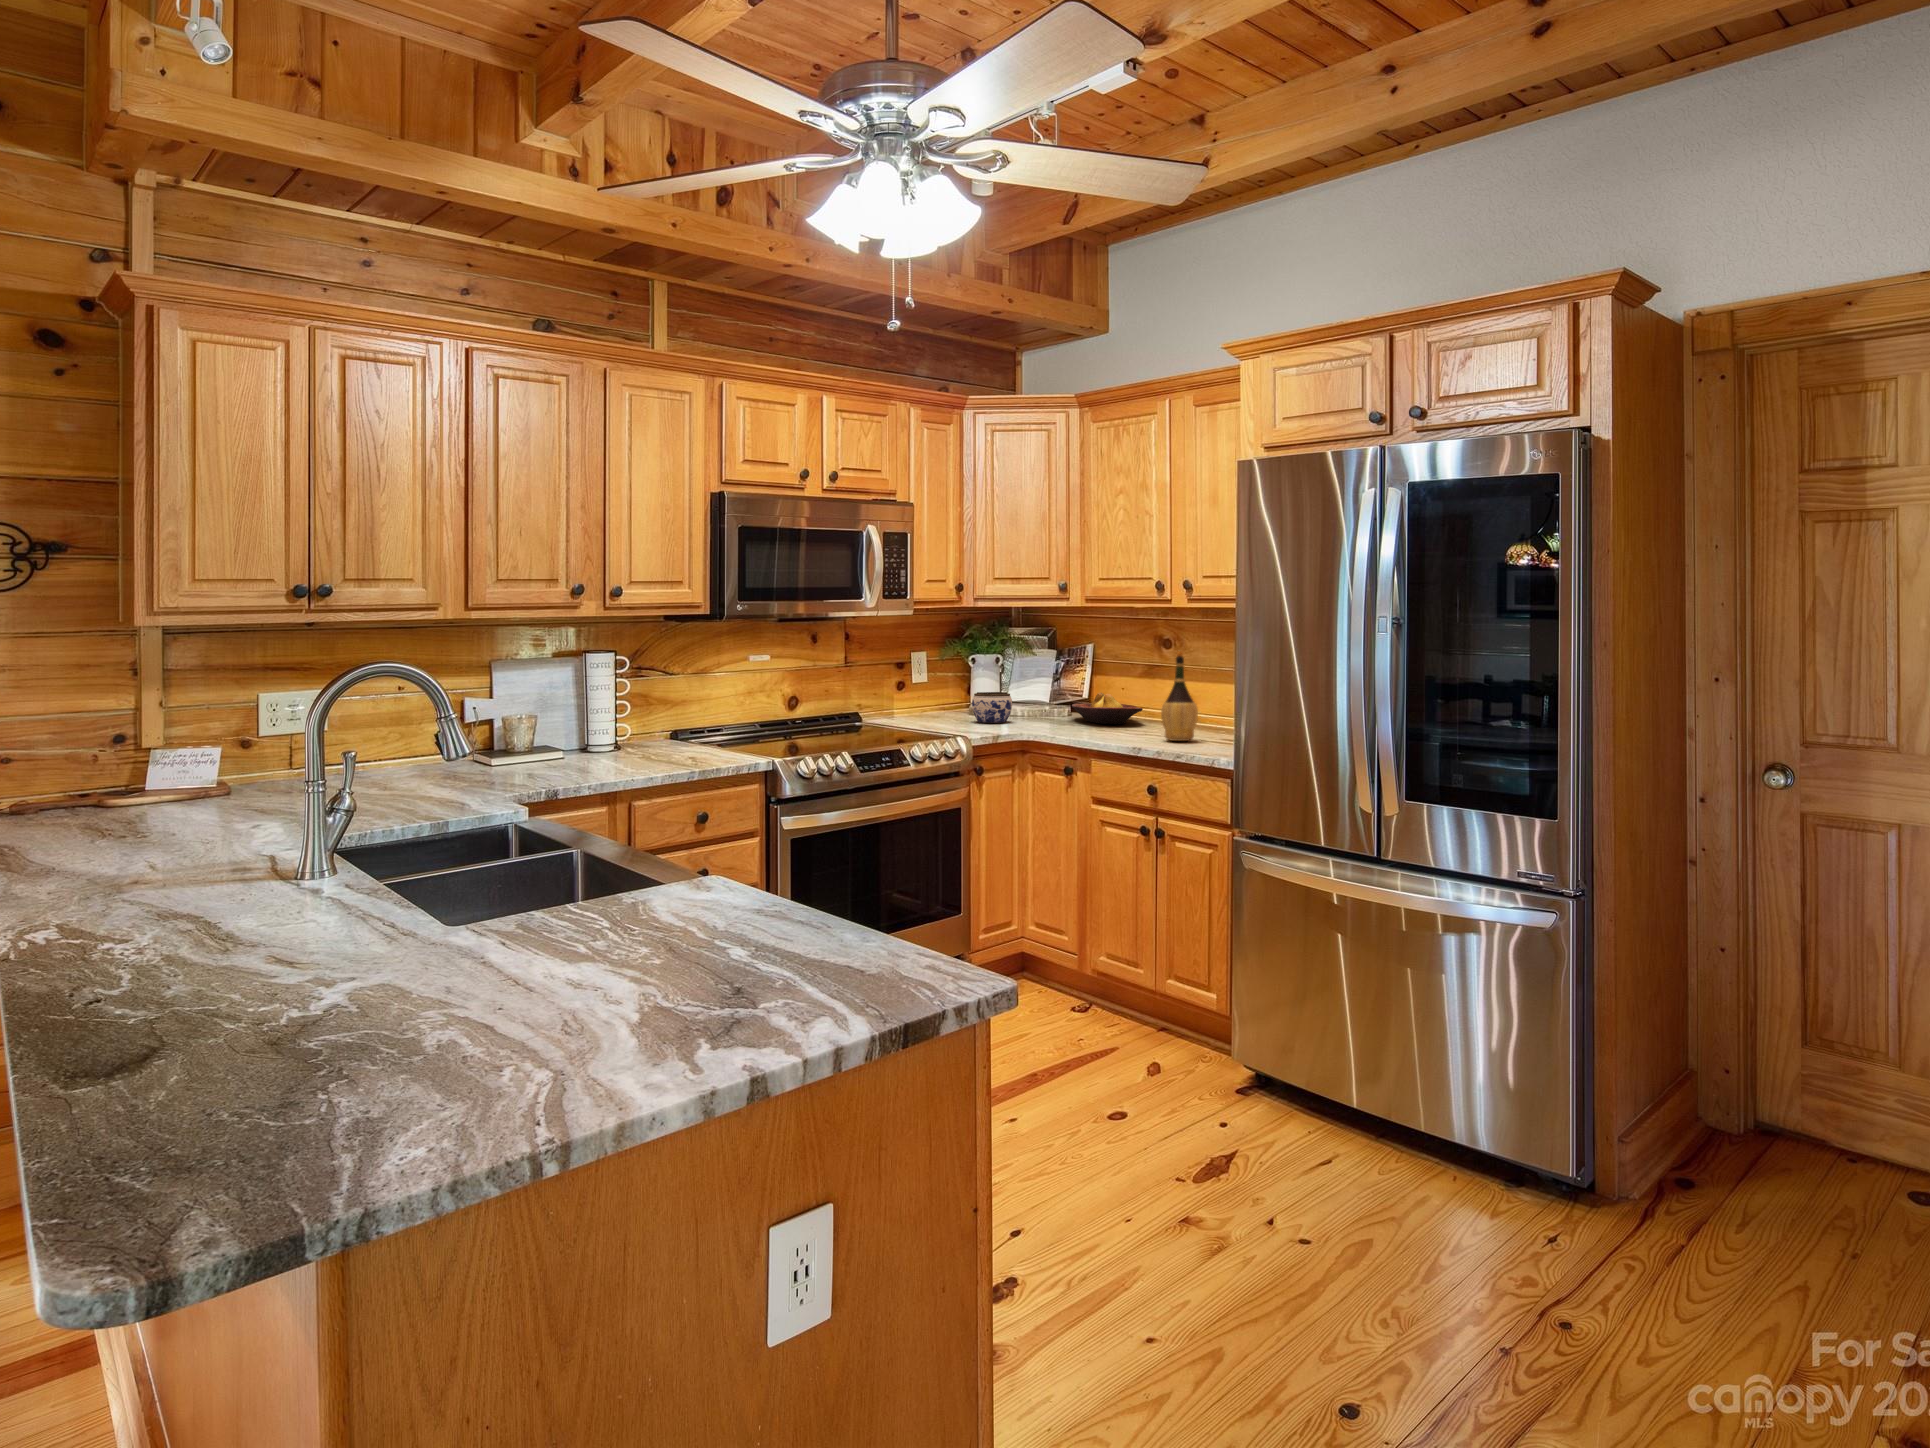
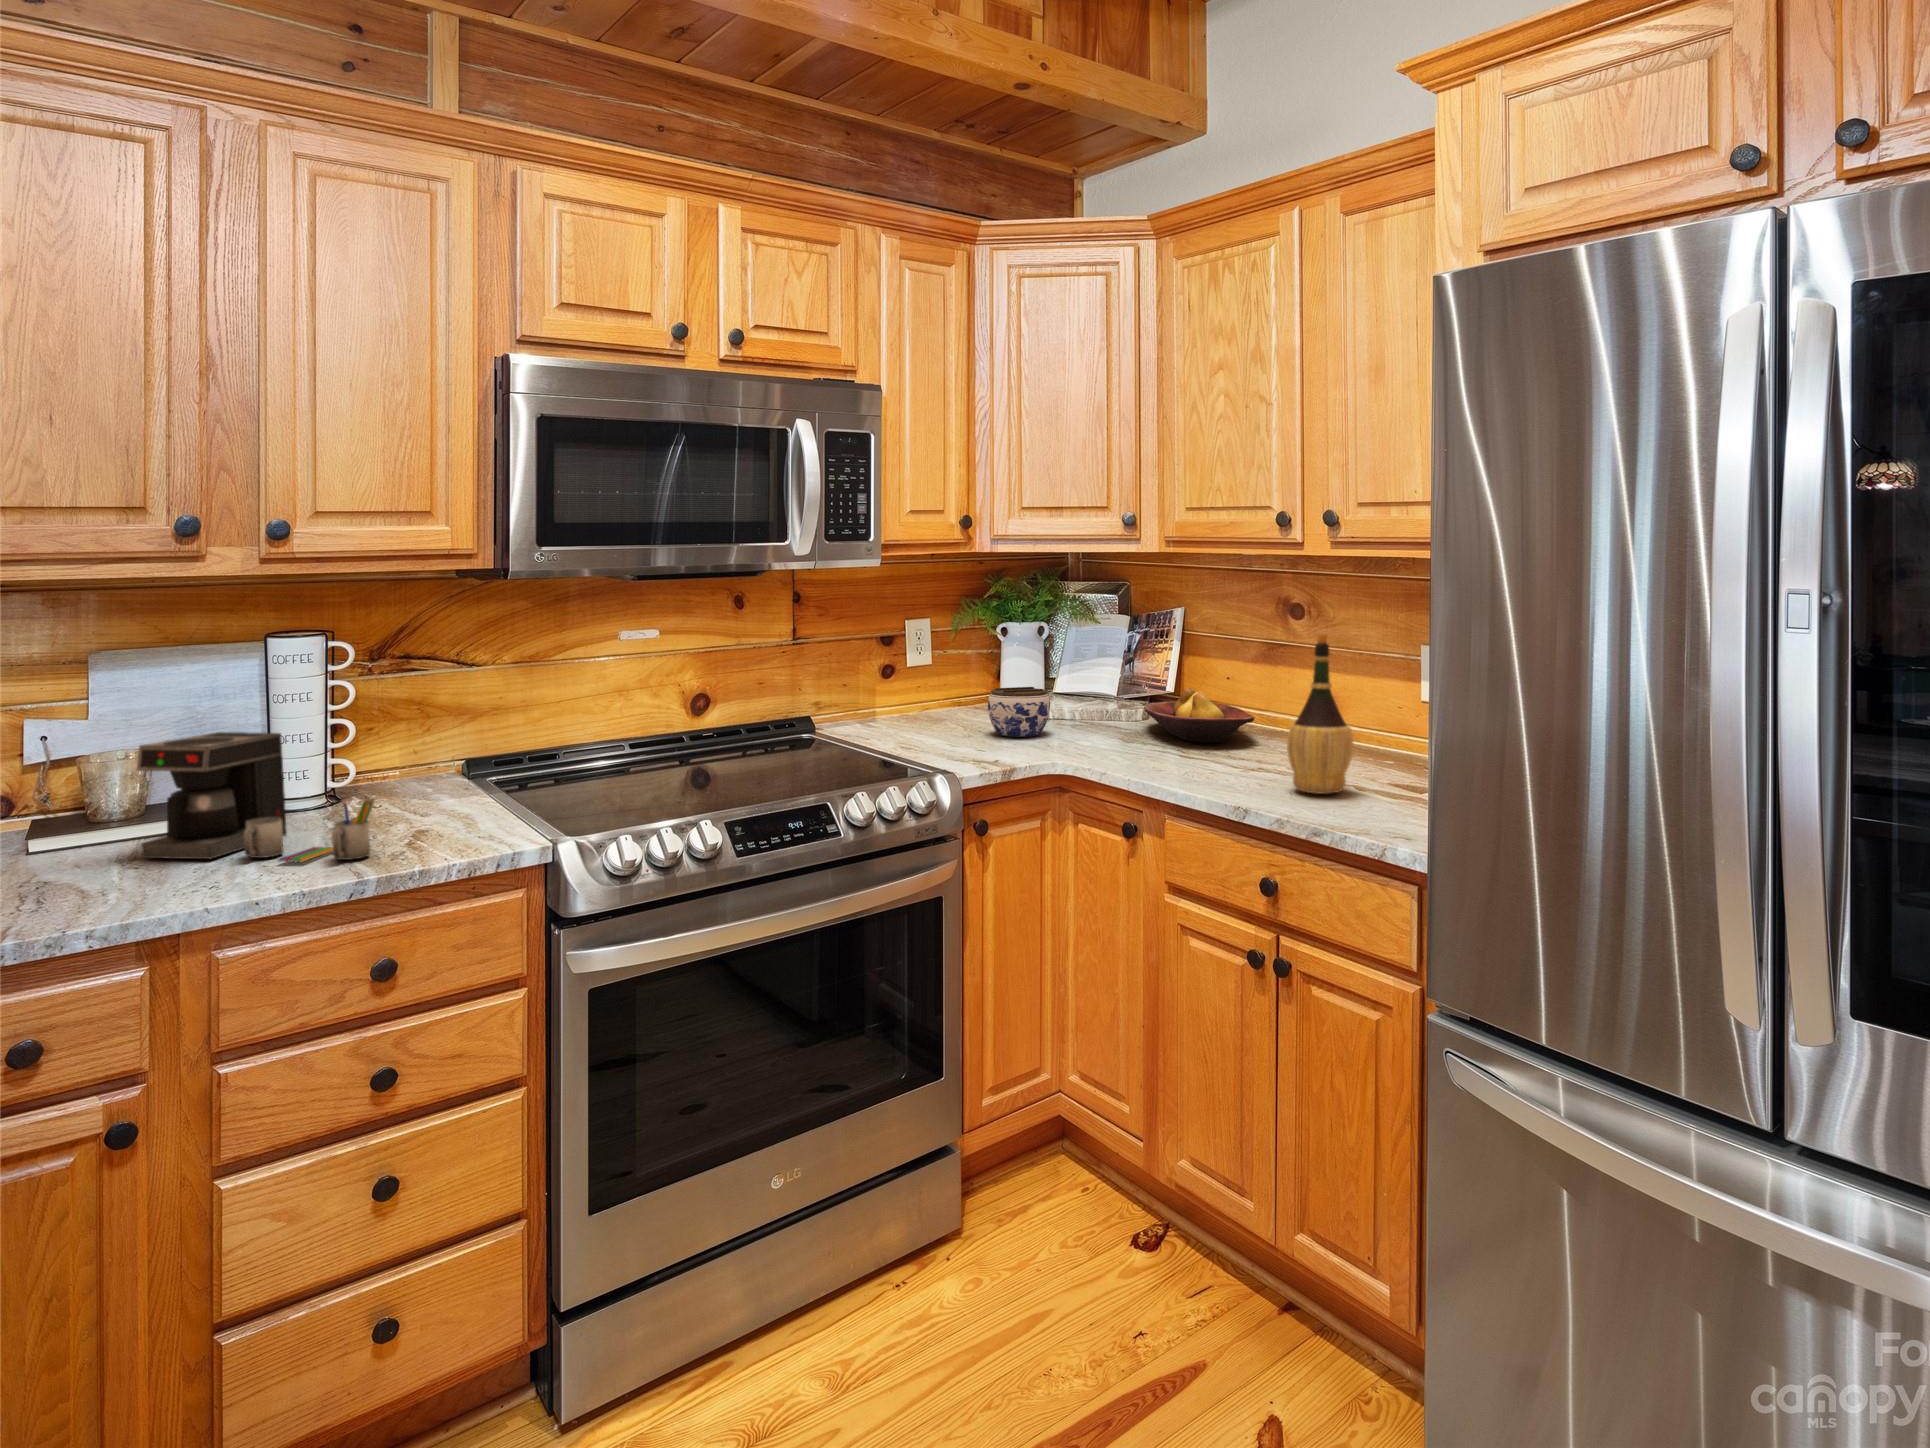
coffee maker: none [568,701,691,763] -> present [137,732,374,862]

